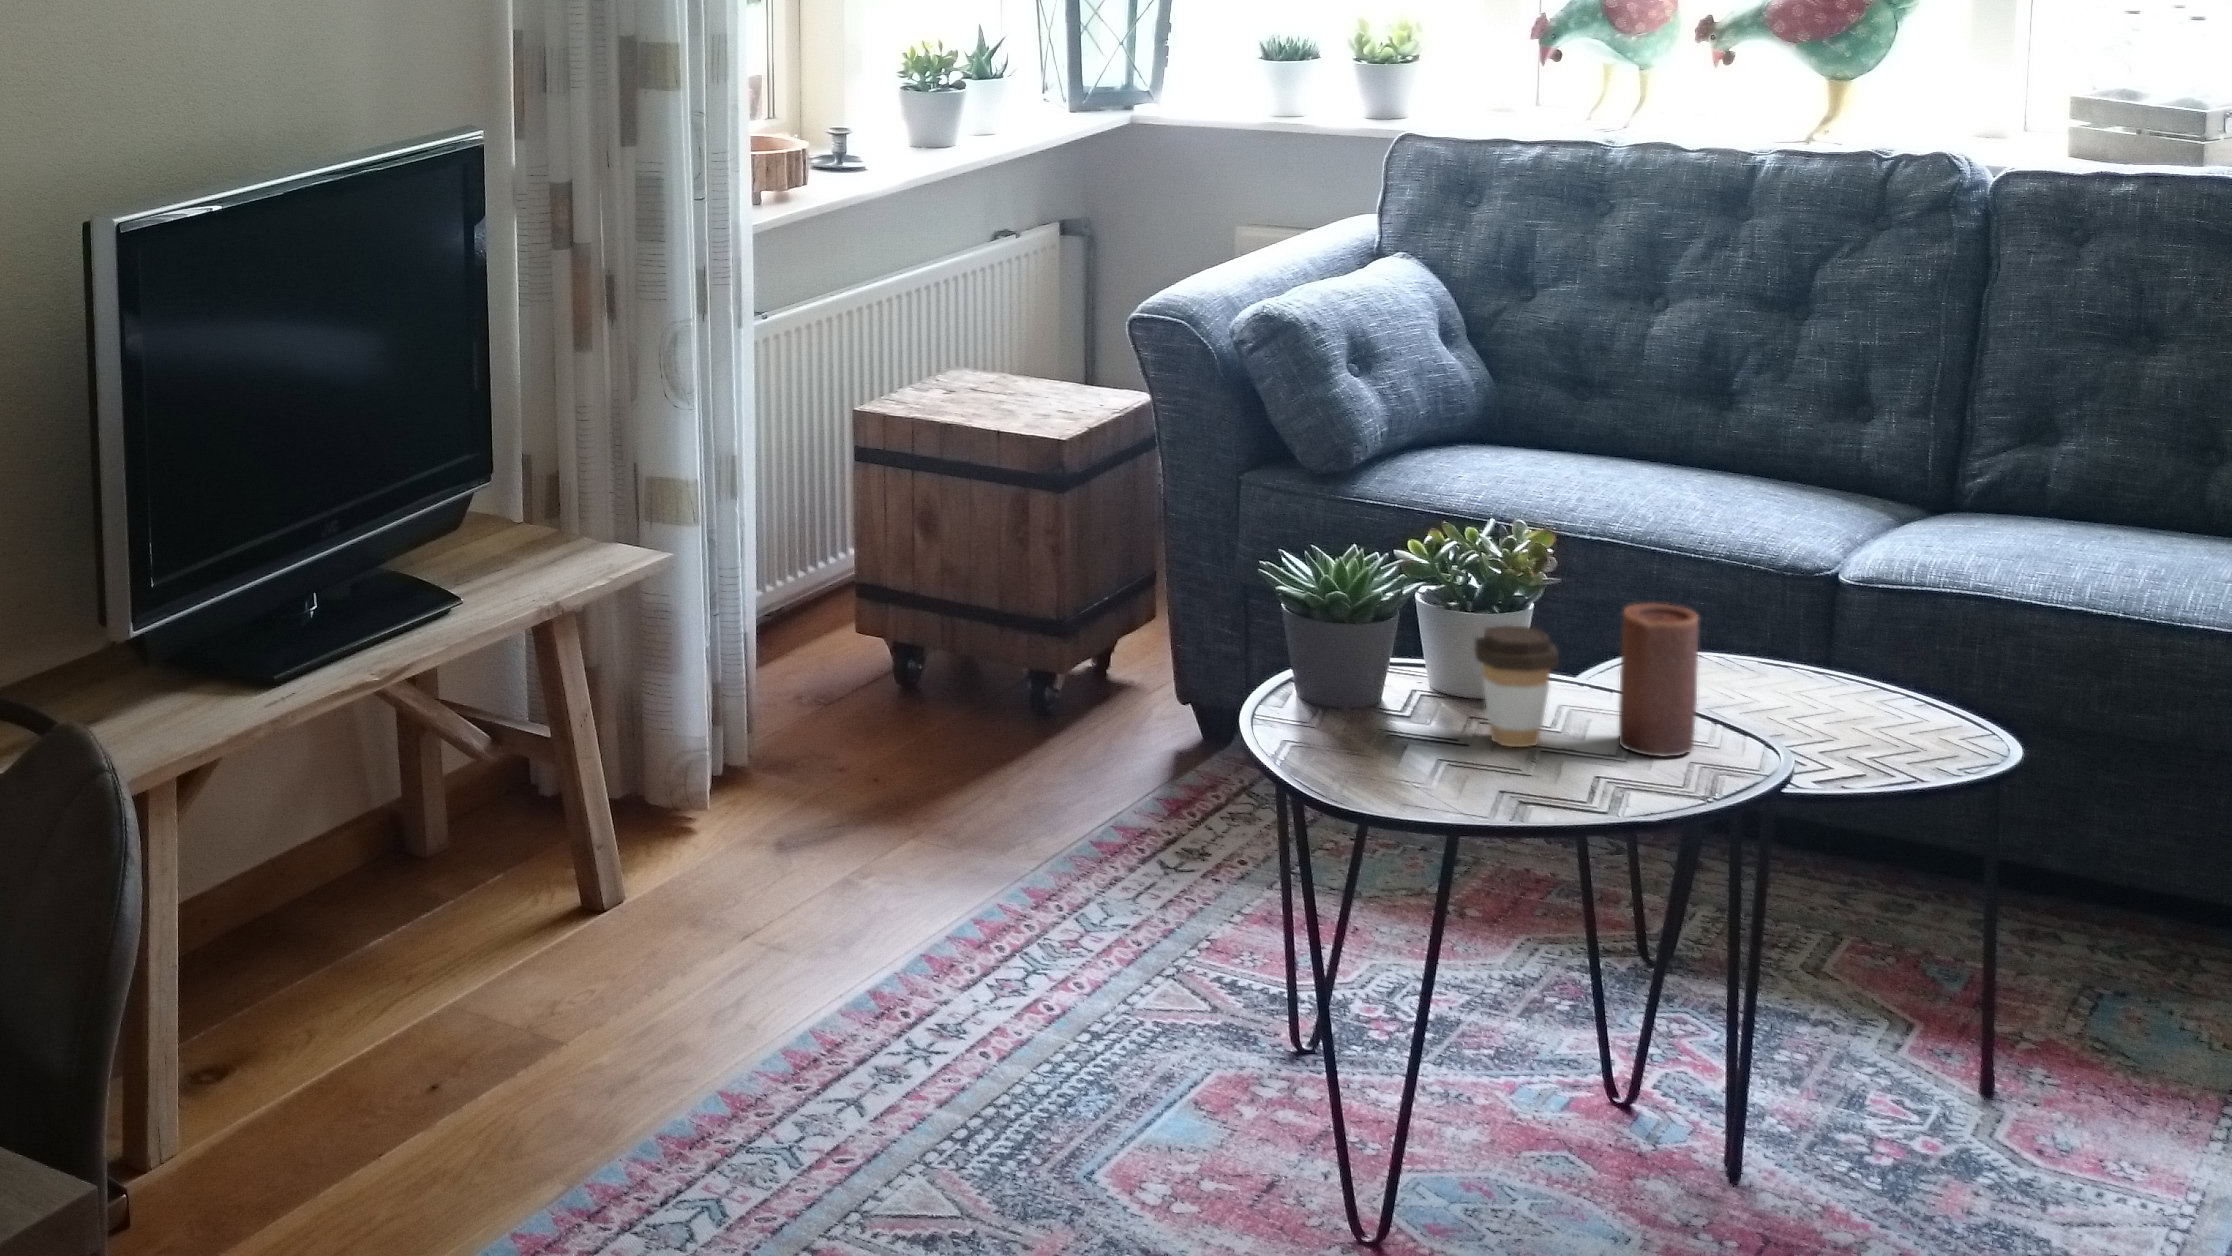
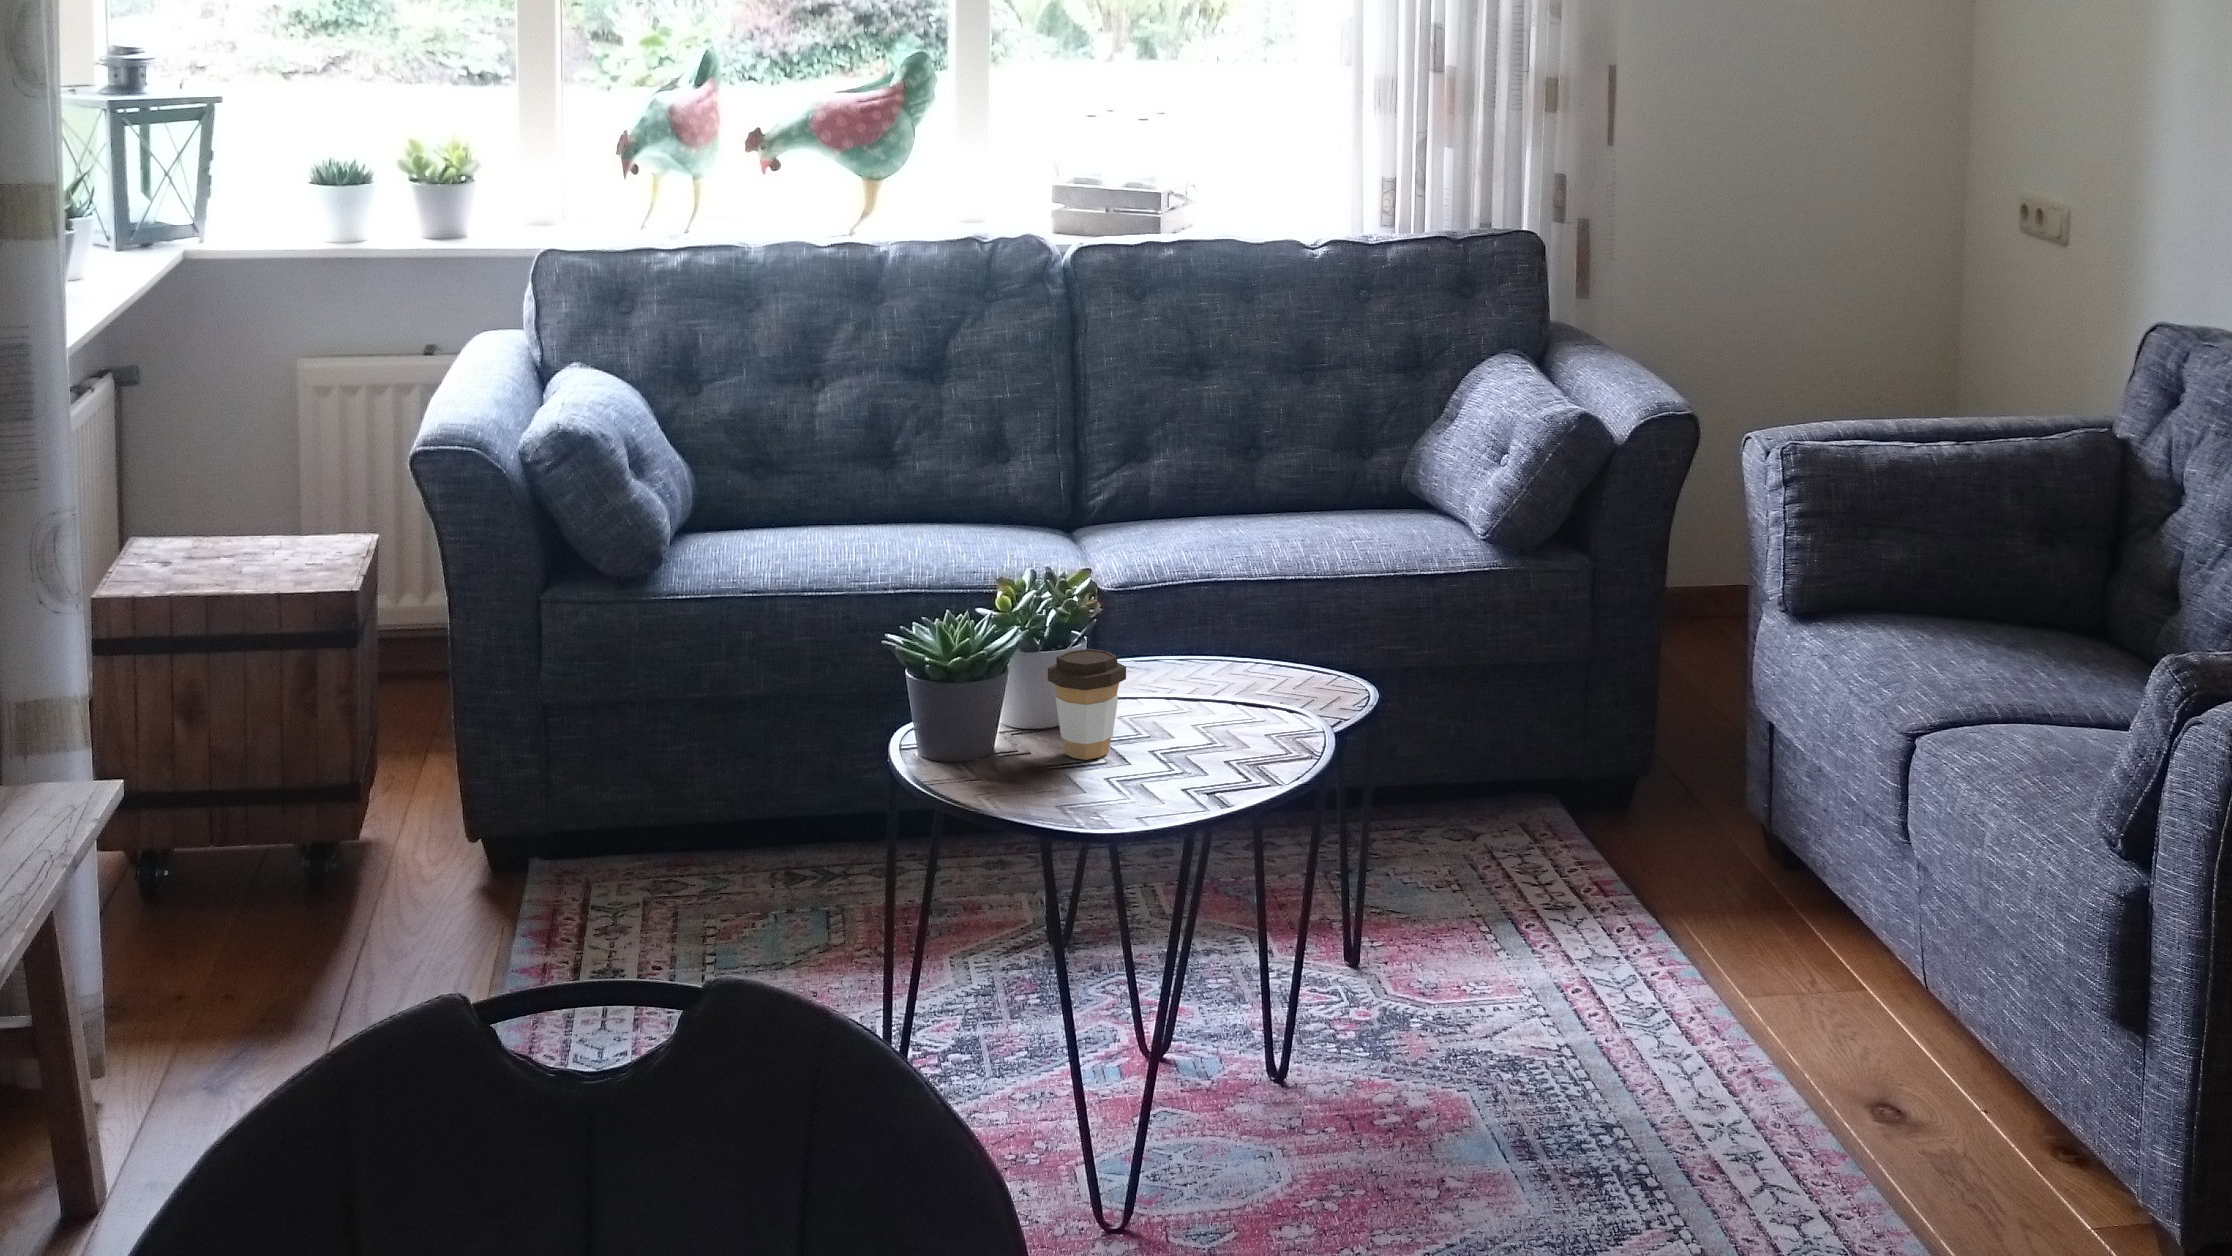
candle: present [1618,603,1699,757] -> none [1156,608,1218,740]

